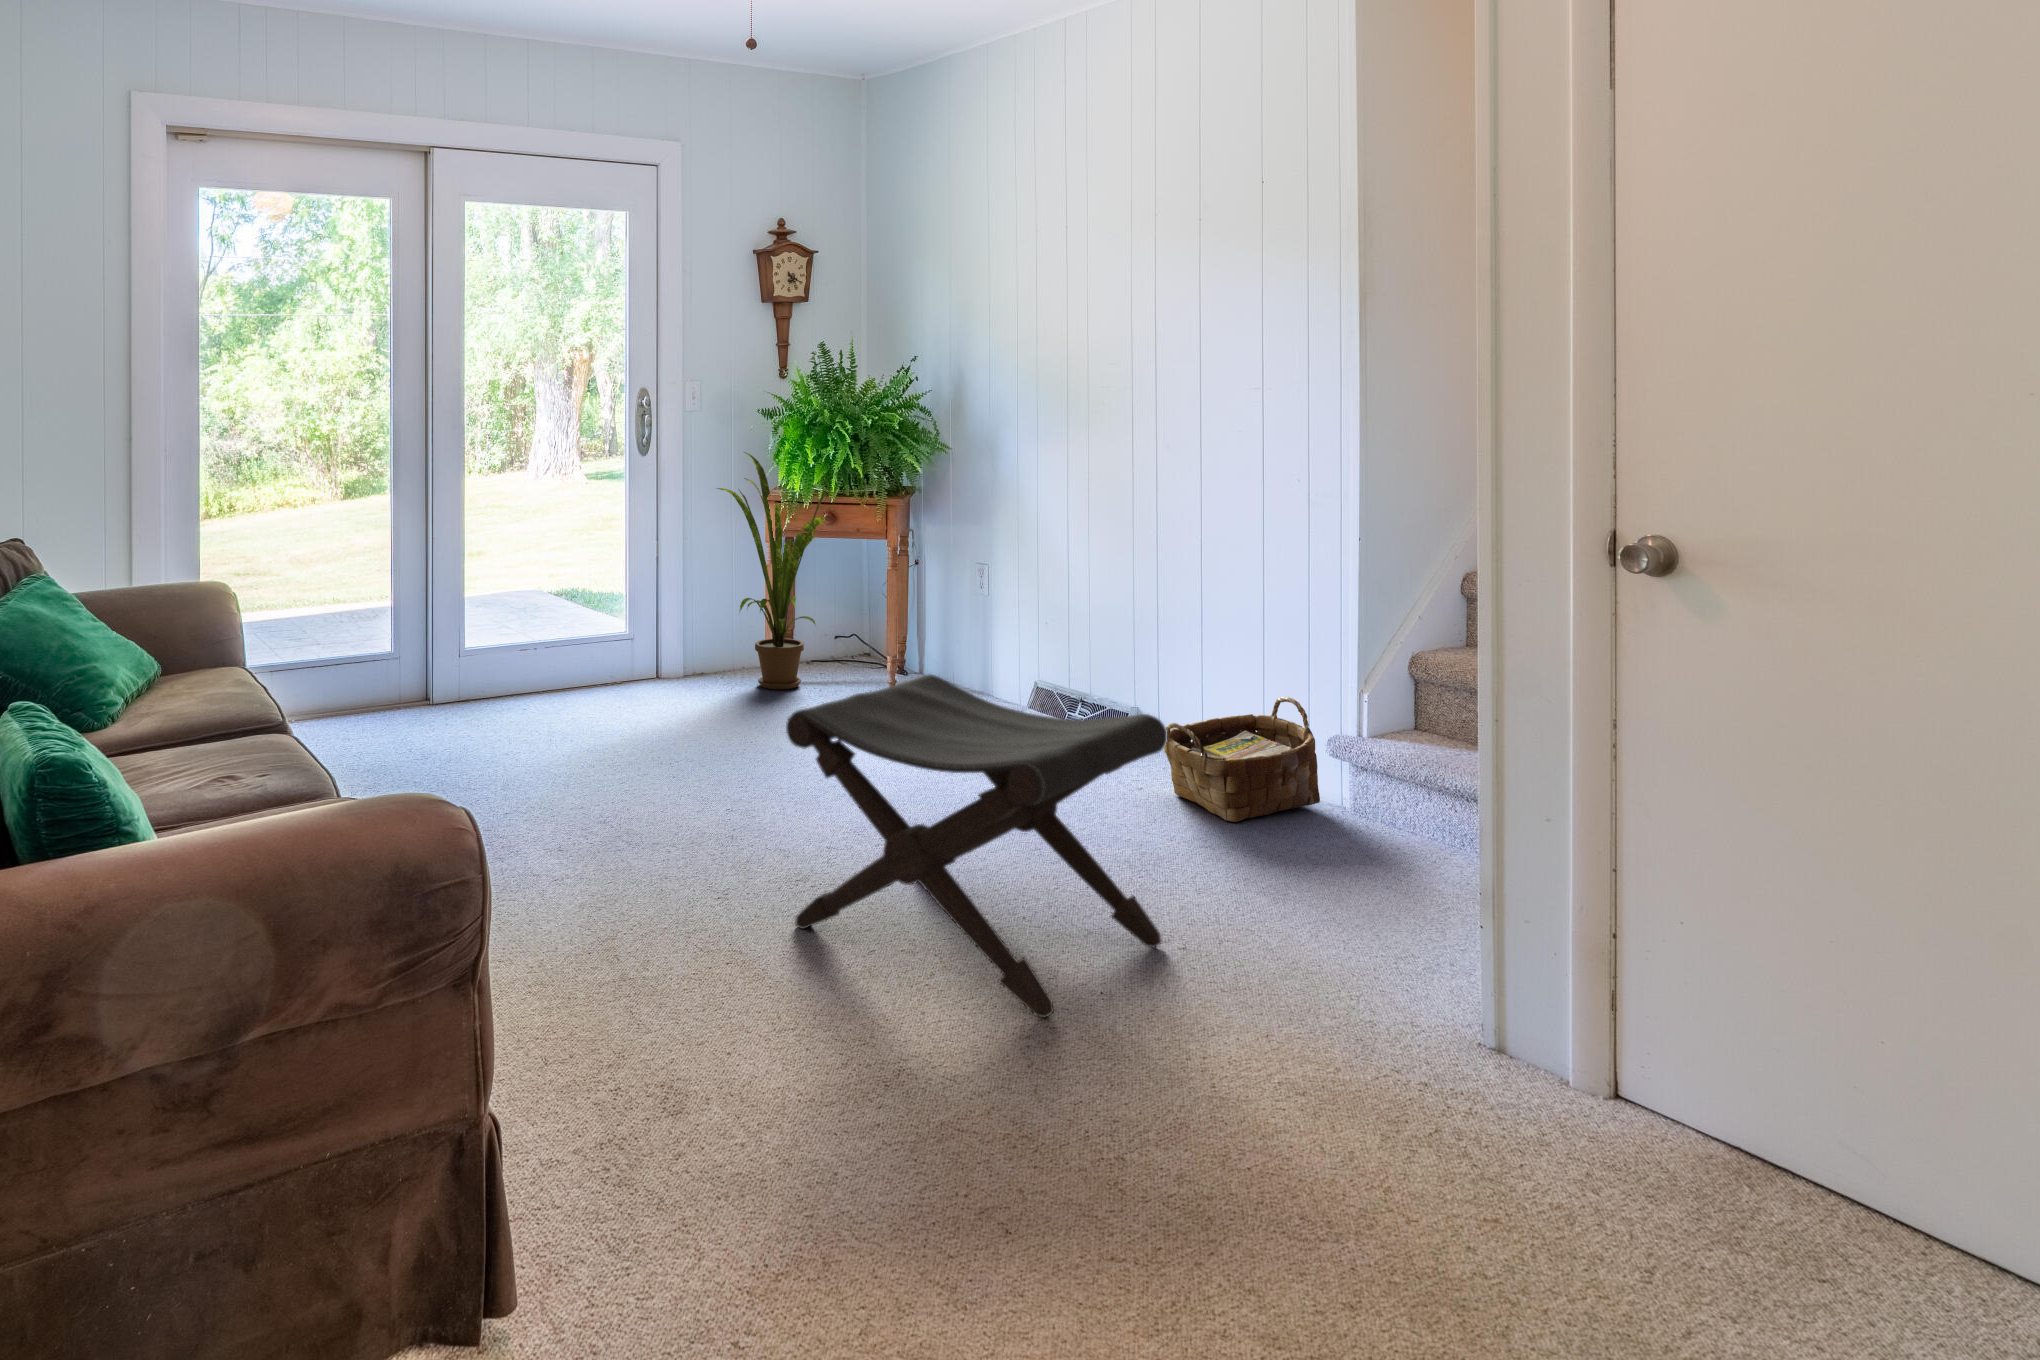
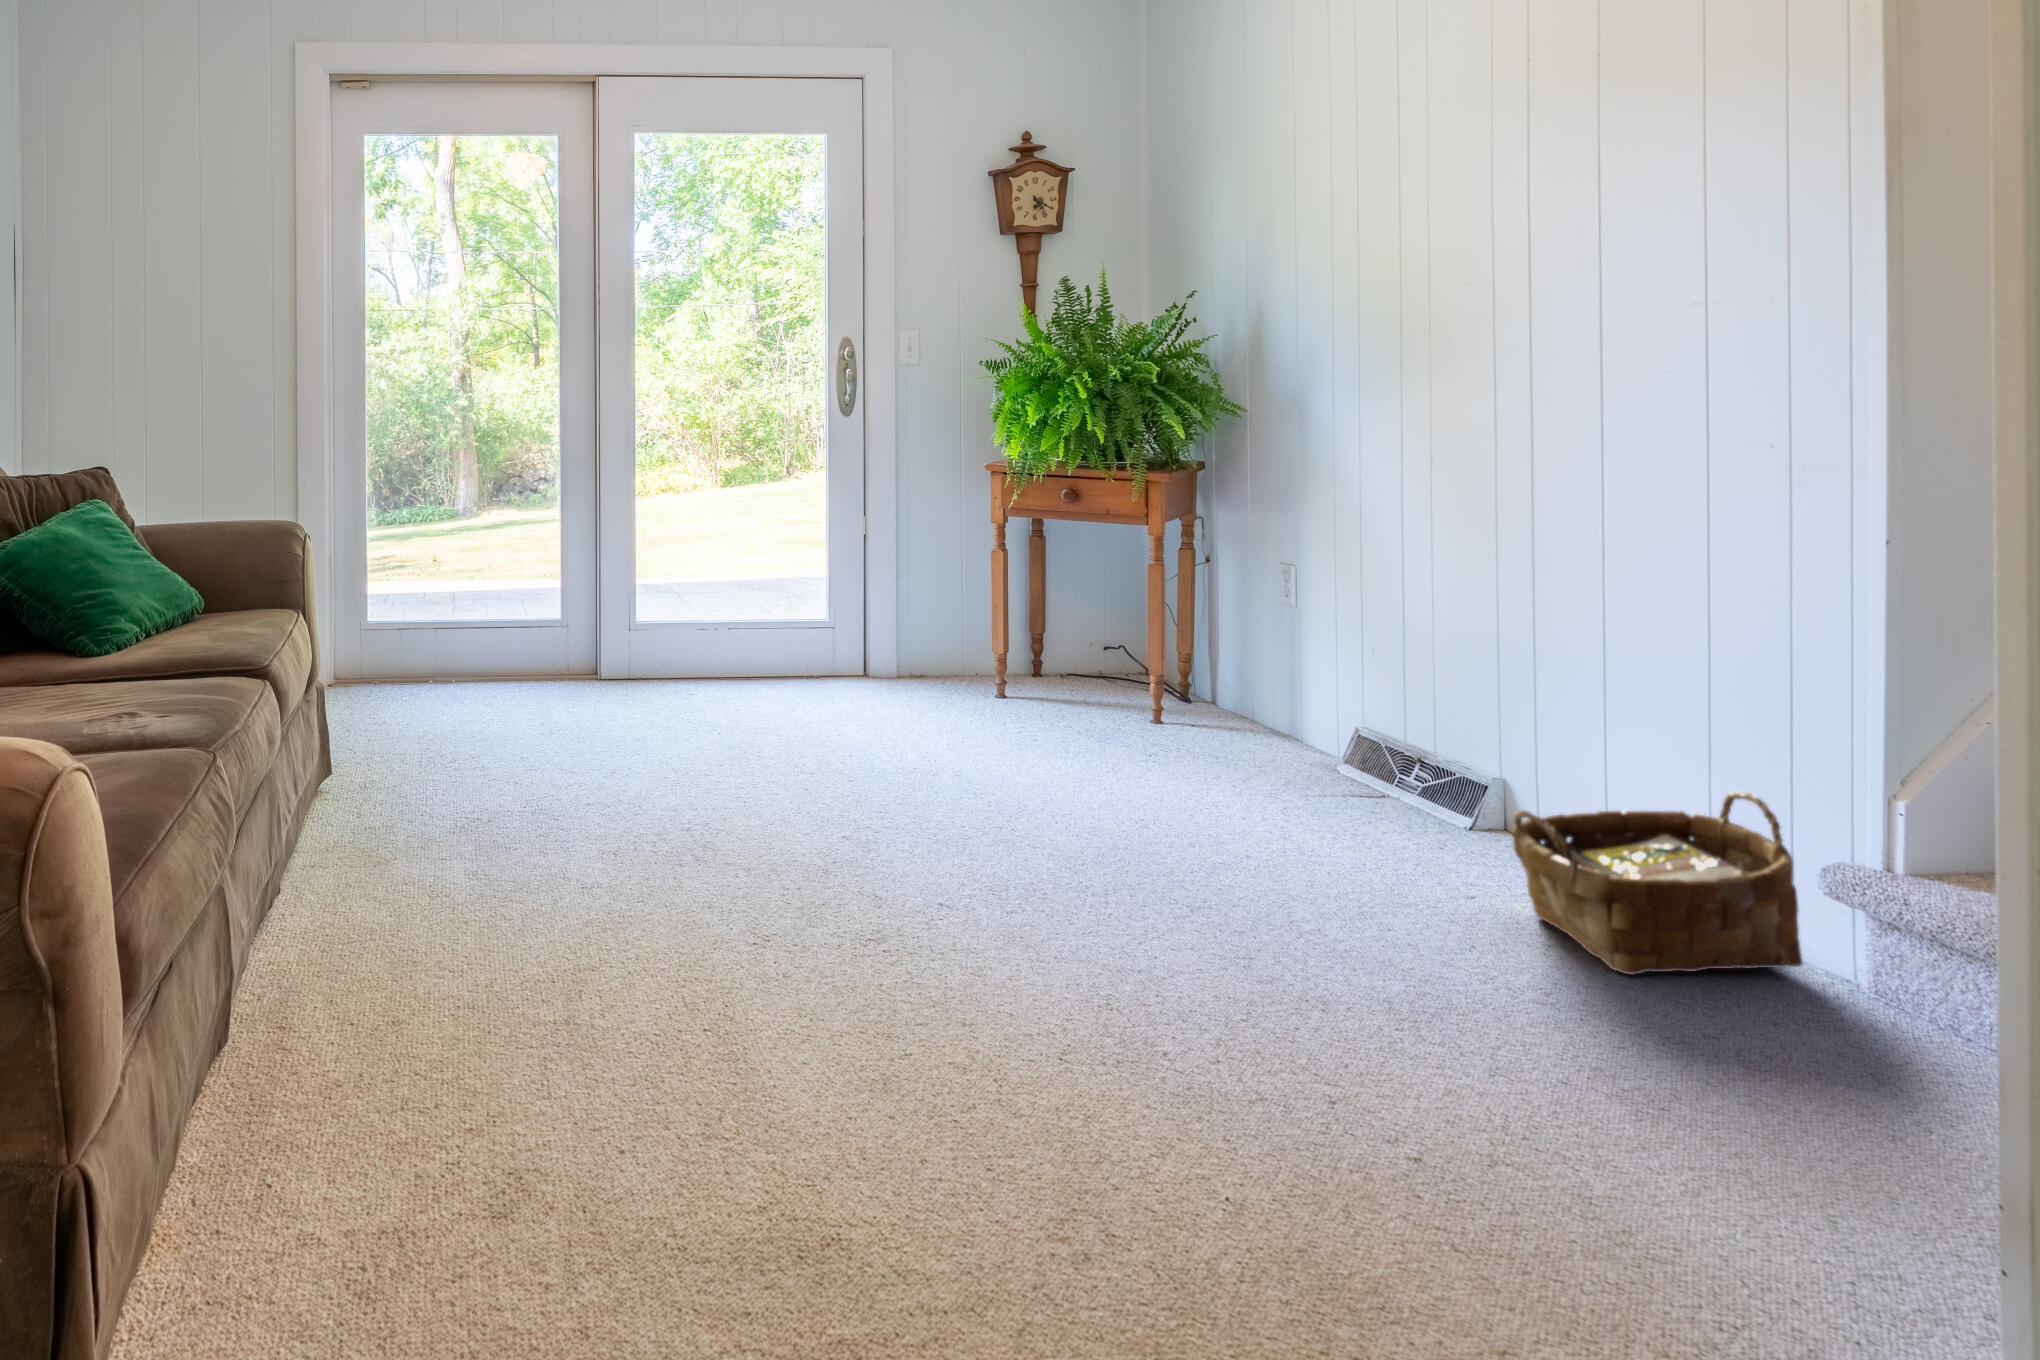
house plant: present [717,452,826,690] -> none [922,414,1095,705]
footstool: present [786,674,1167,1017] -> none [841,702,1421,1236]

